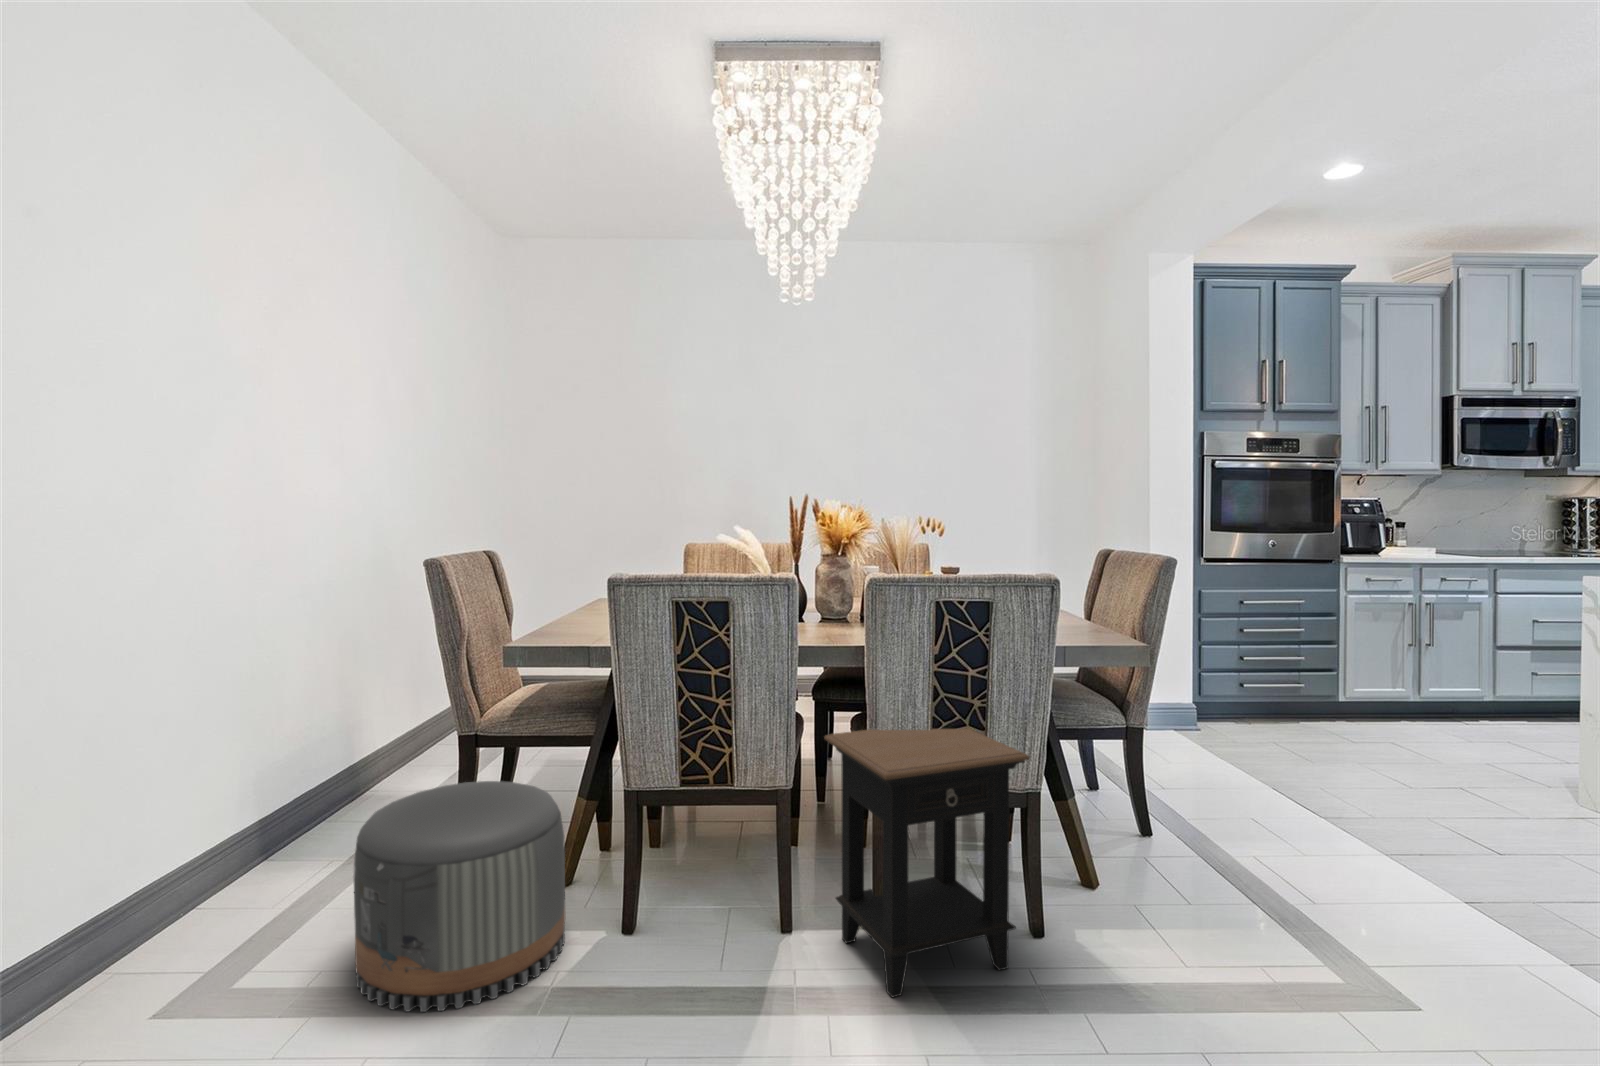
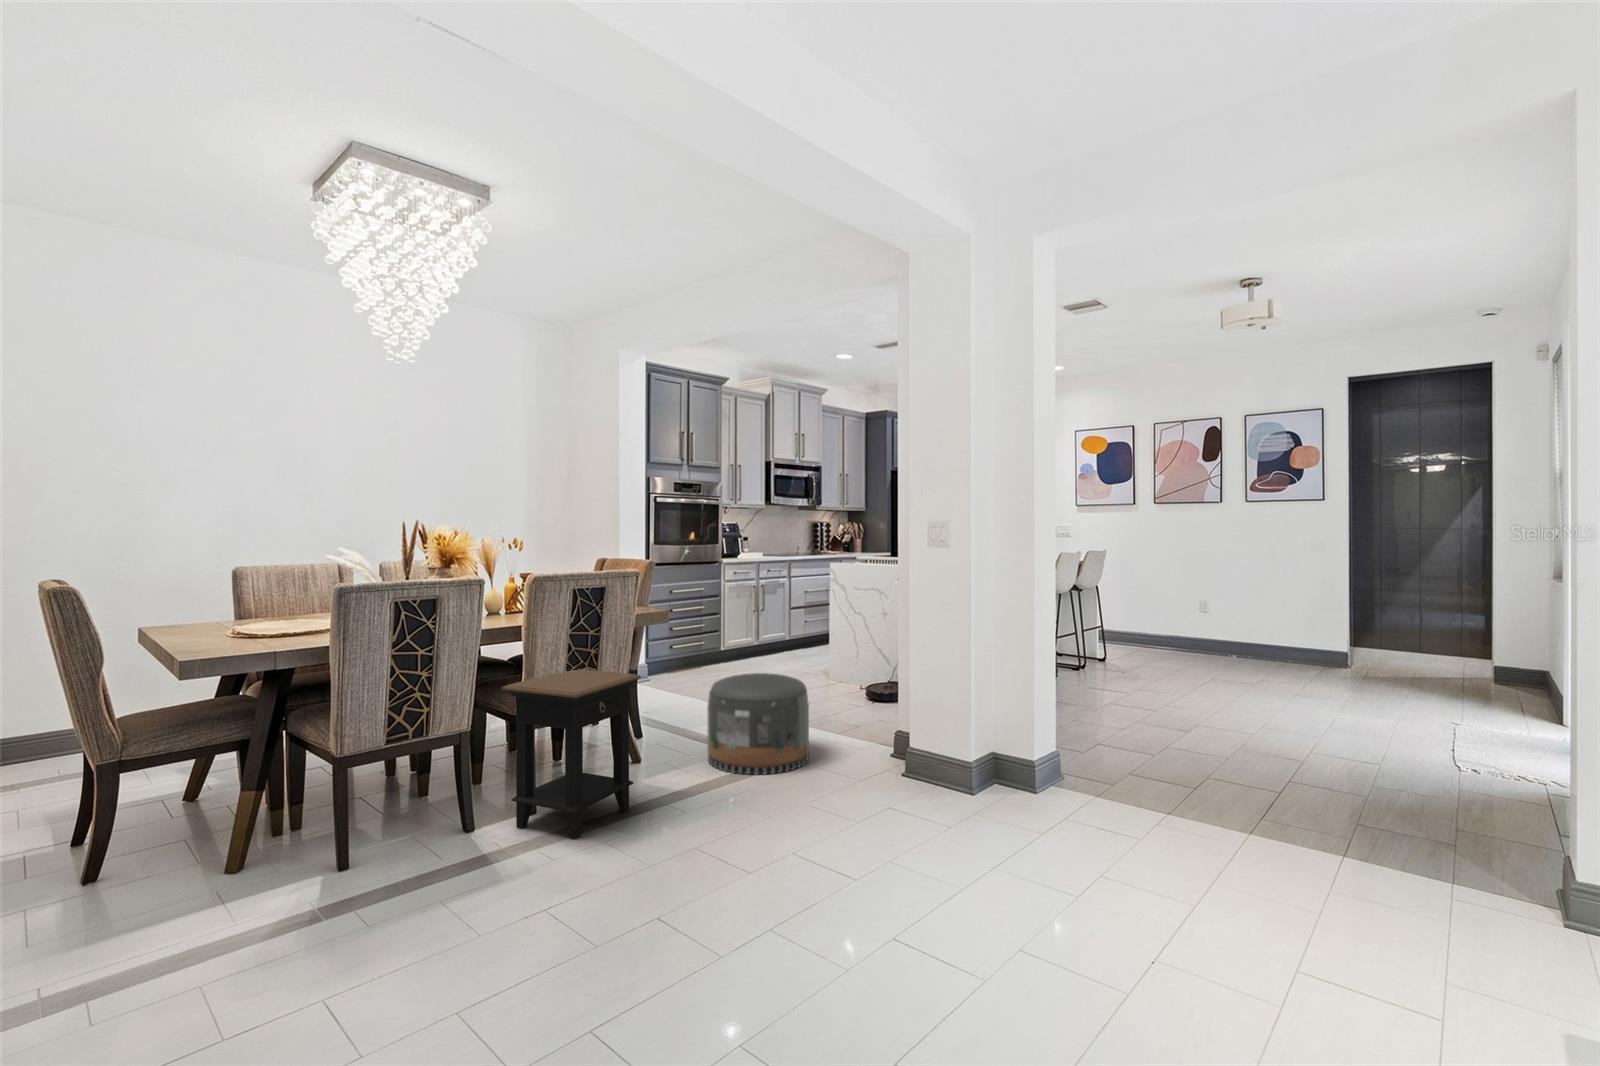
pouf: present [354,781,565,1012] -> present [707,673,809,775]

